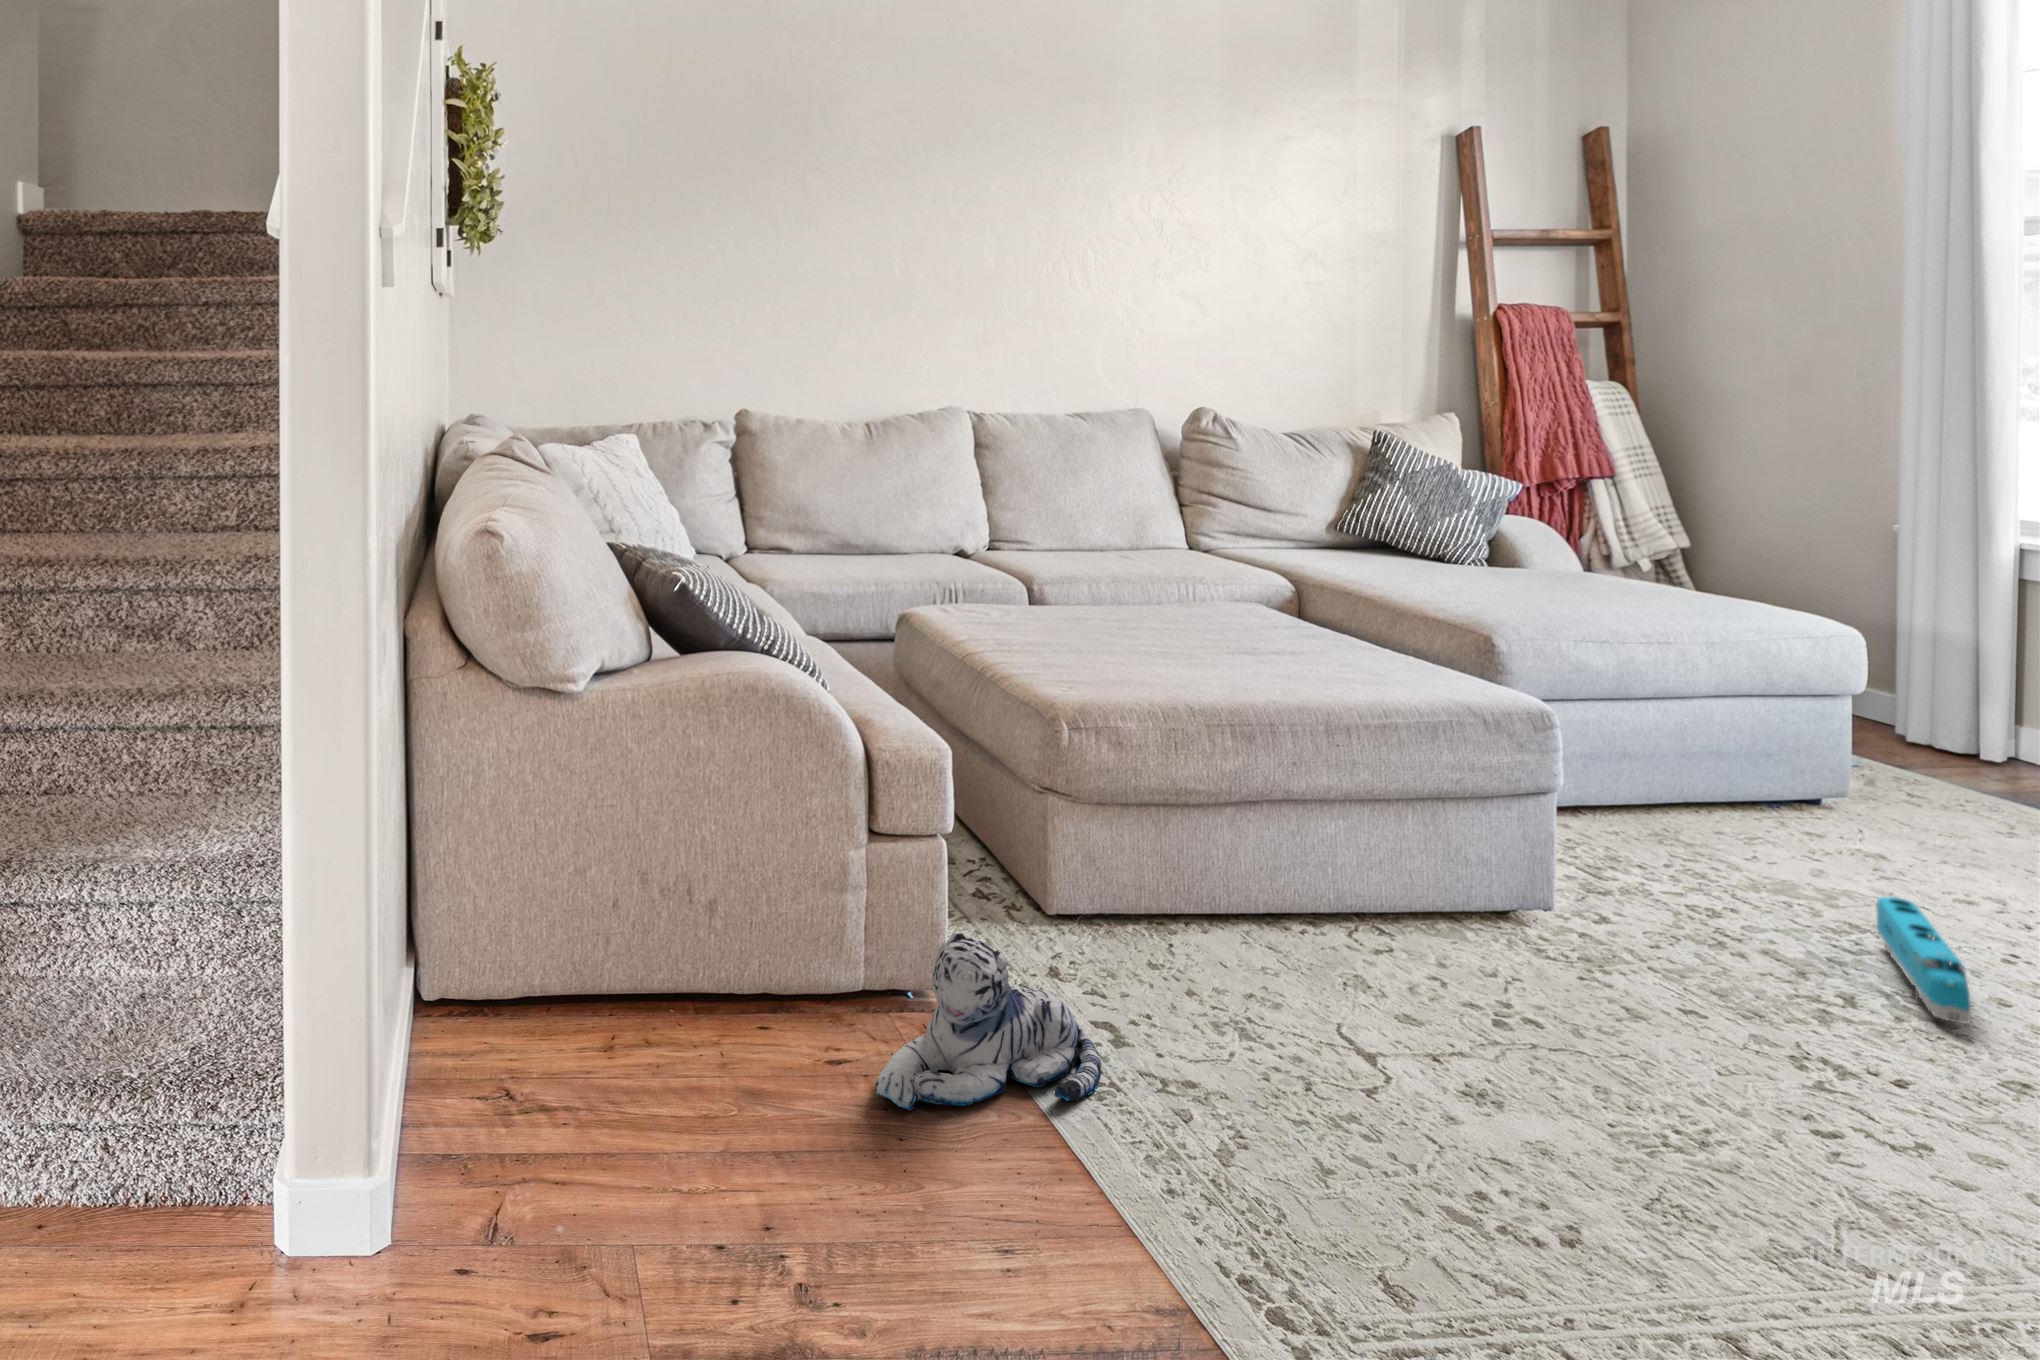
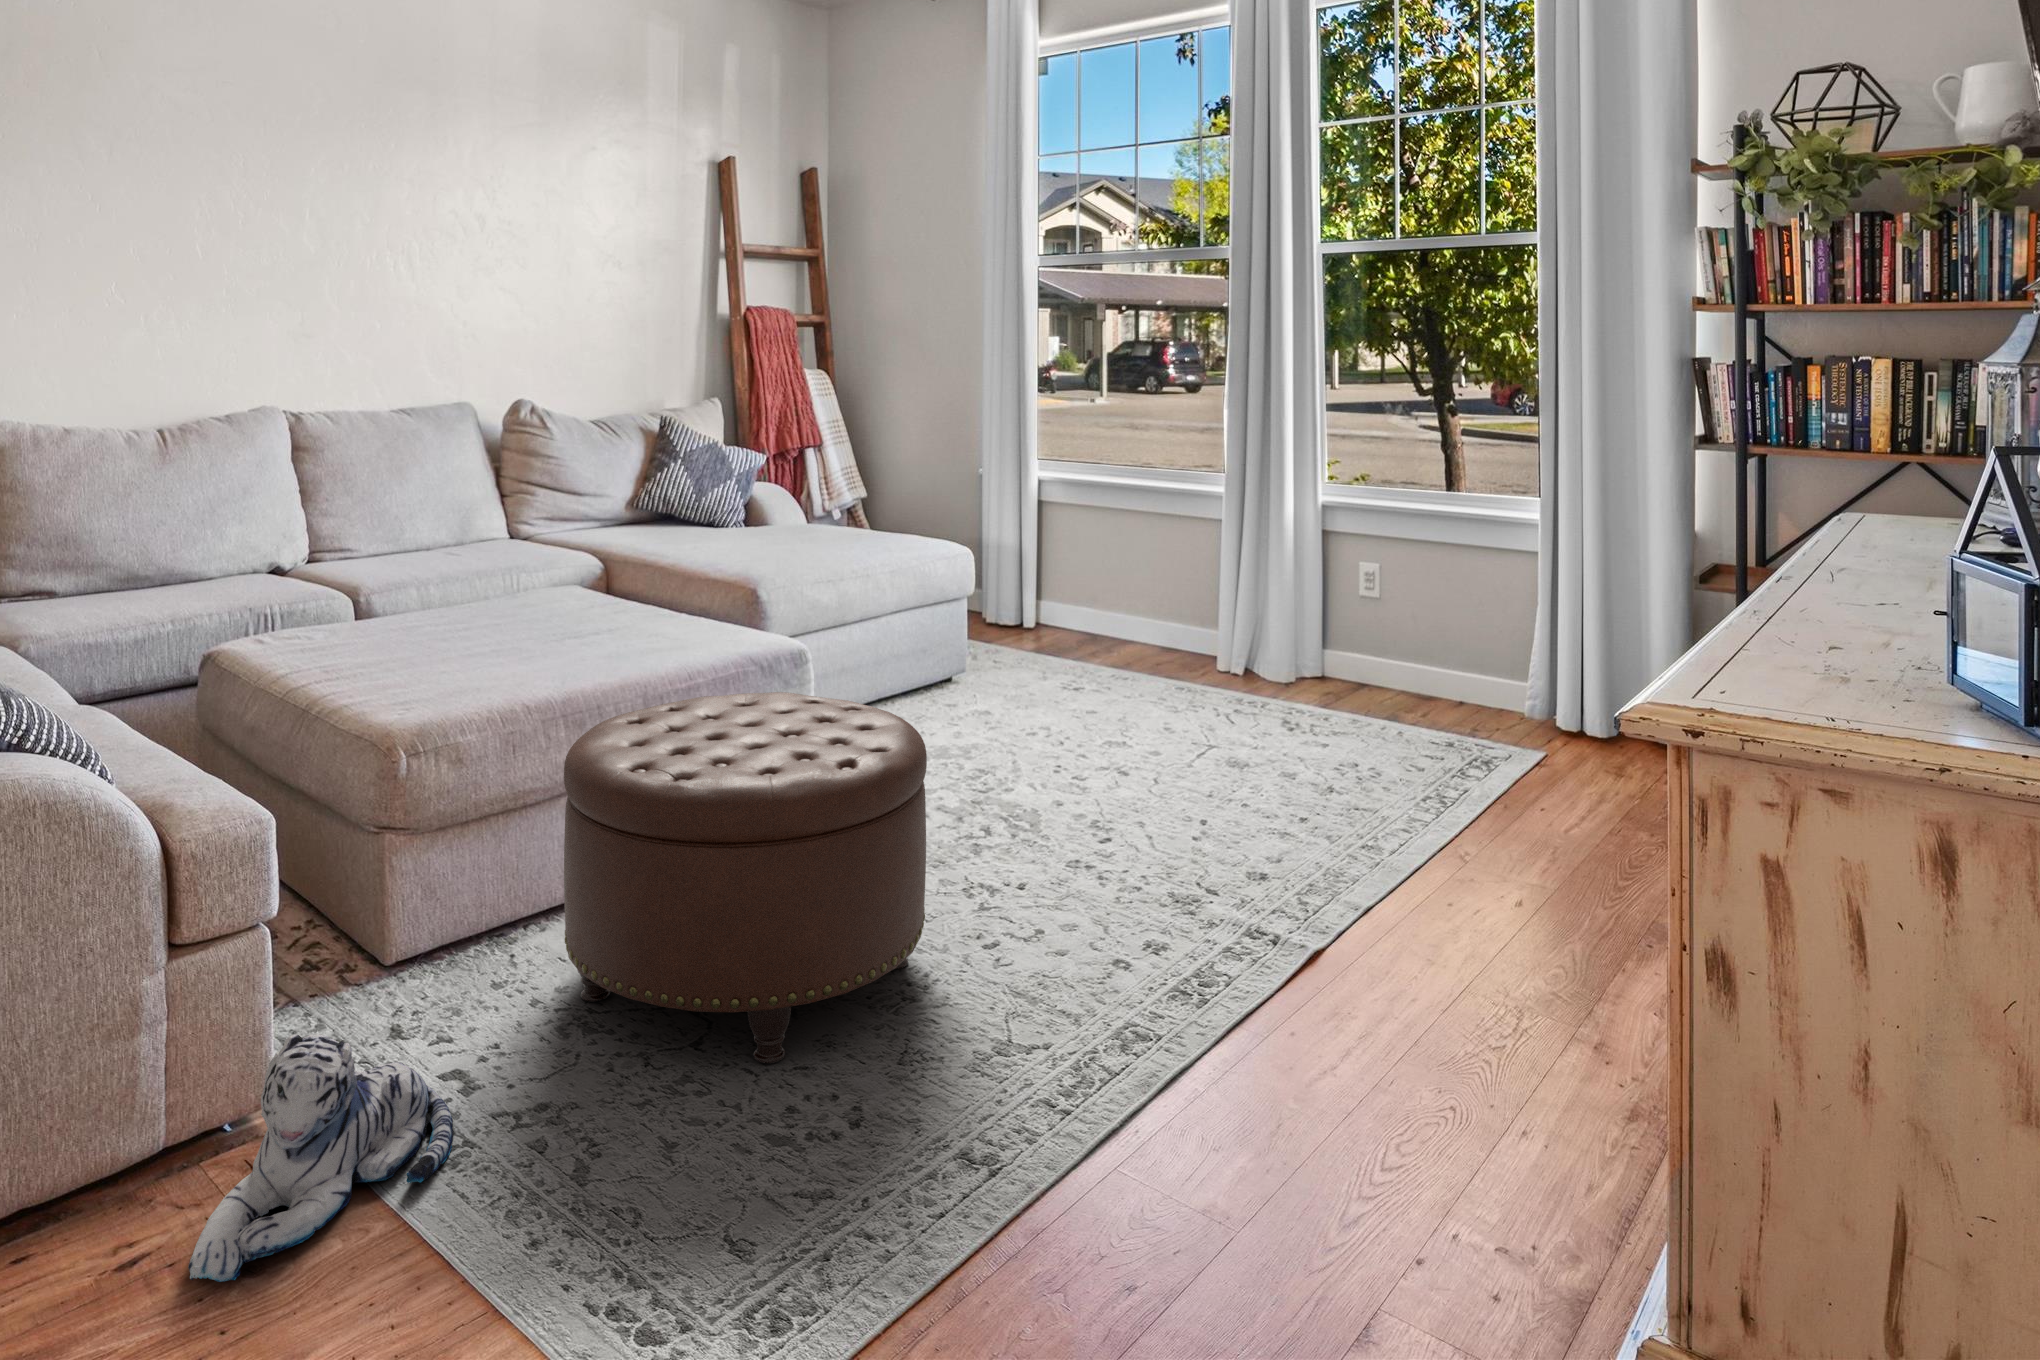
ottoman: none [1221,732,1707,1143] -> present [564,692,927,1063]
toy train: present [1877,897,1971,1024] -> none [997,748,1051,833]

